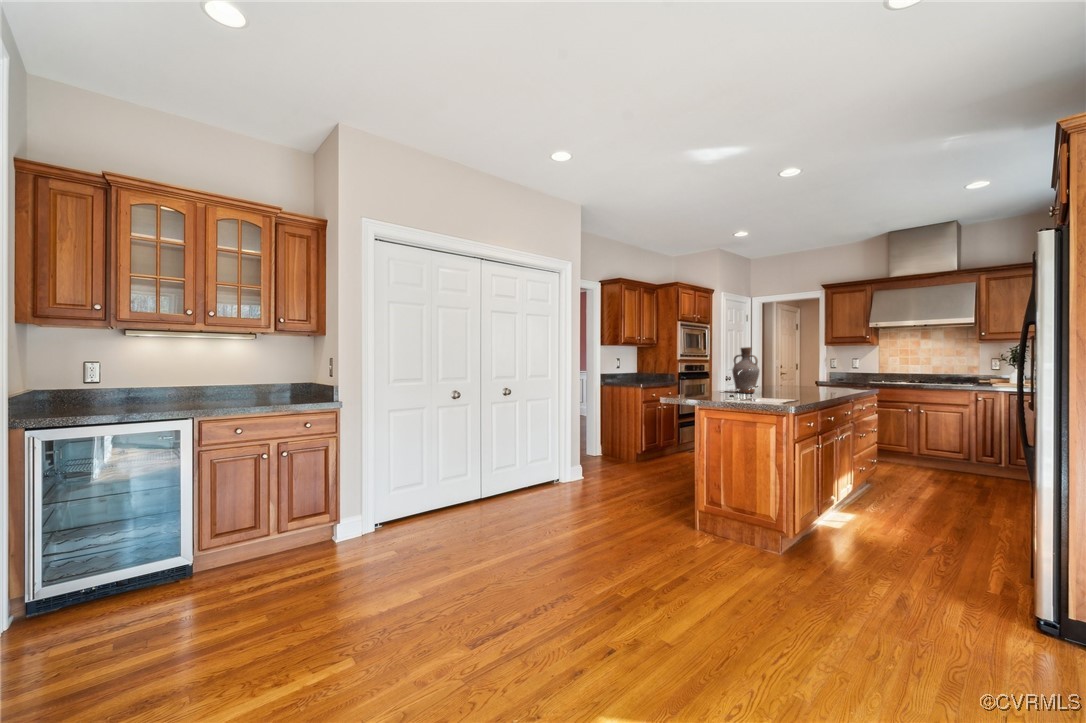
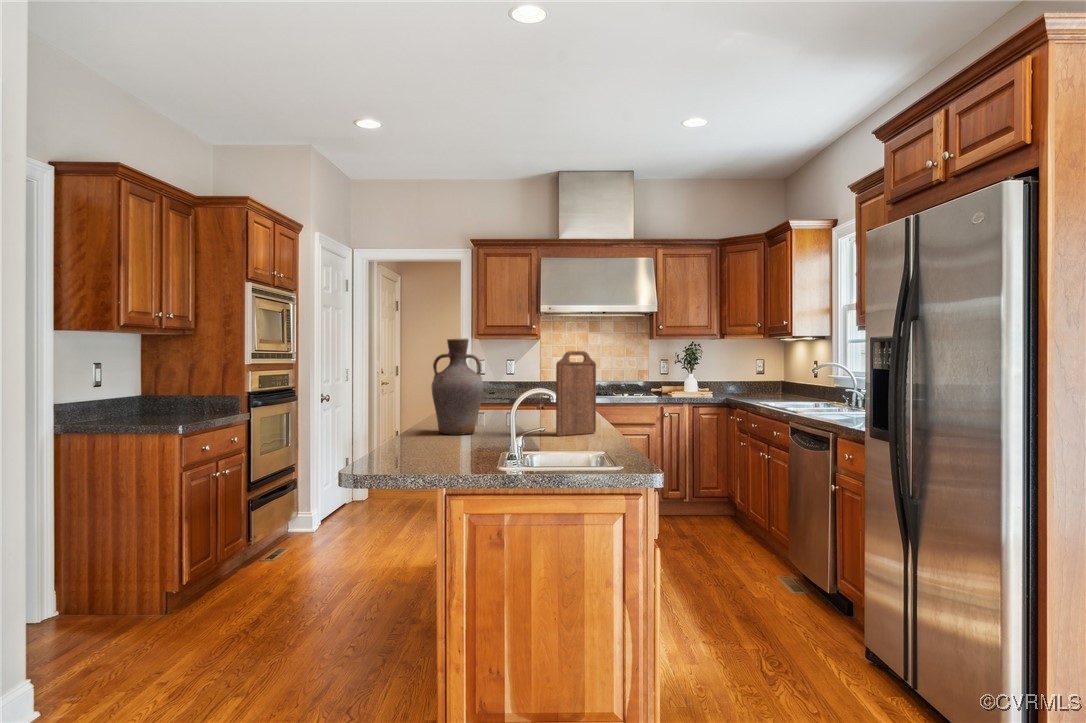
cutting board: none [793,353,822,398] -> present [556,351,596,436]

